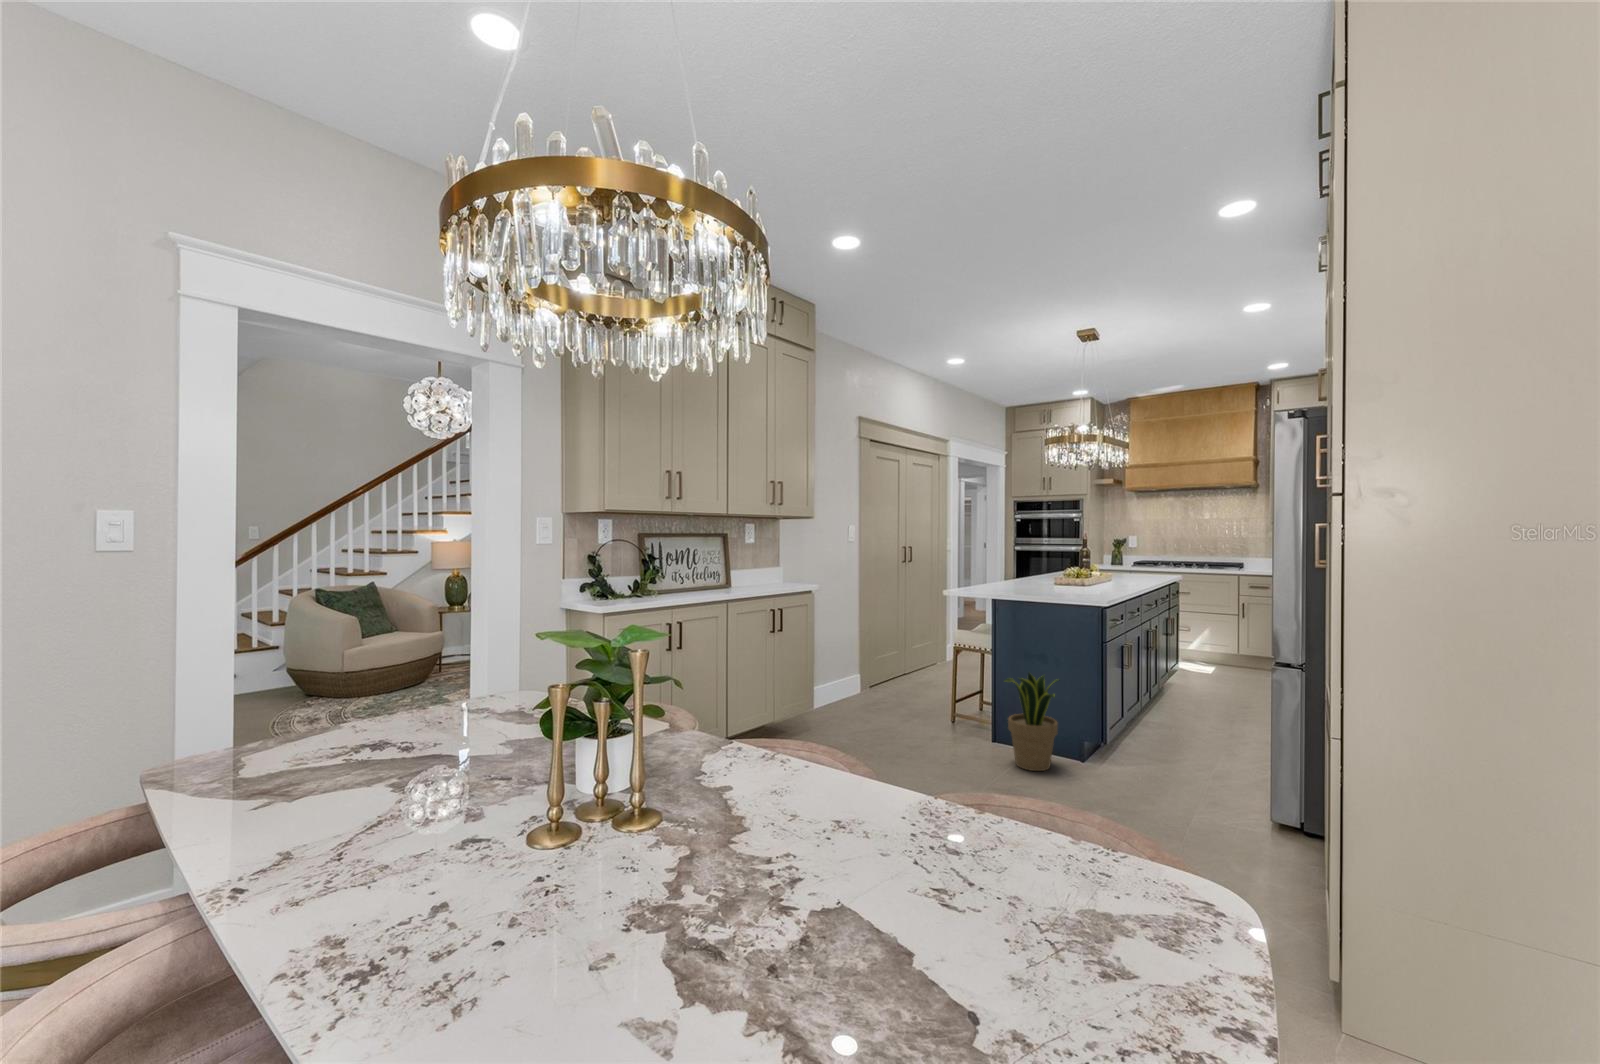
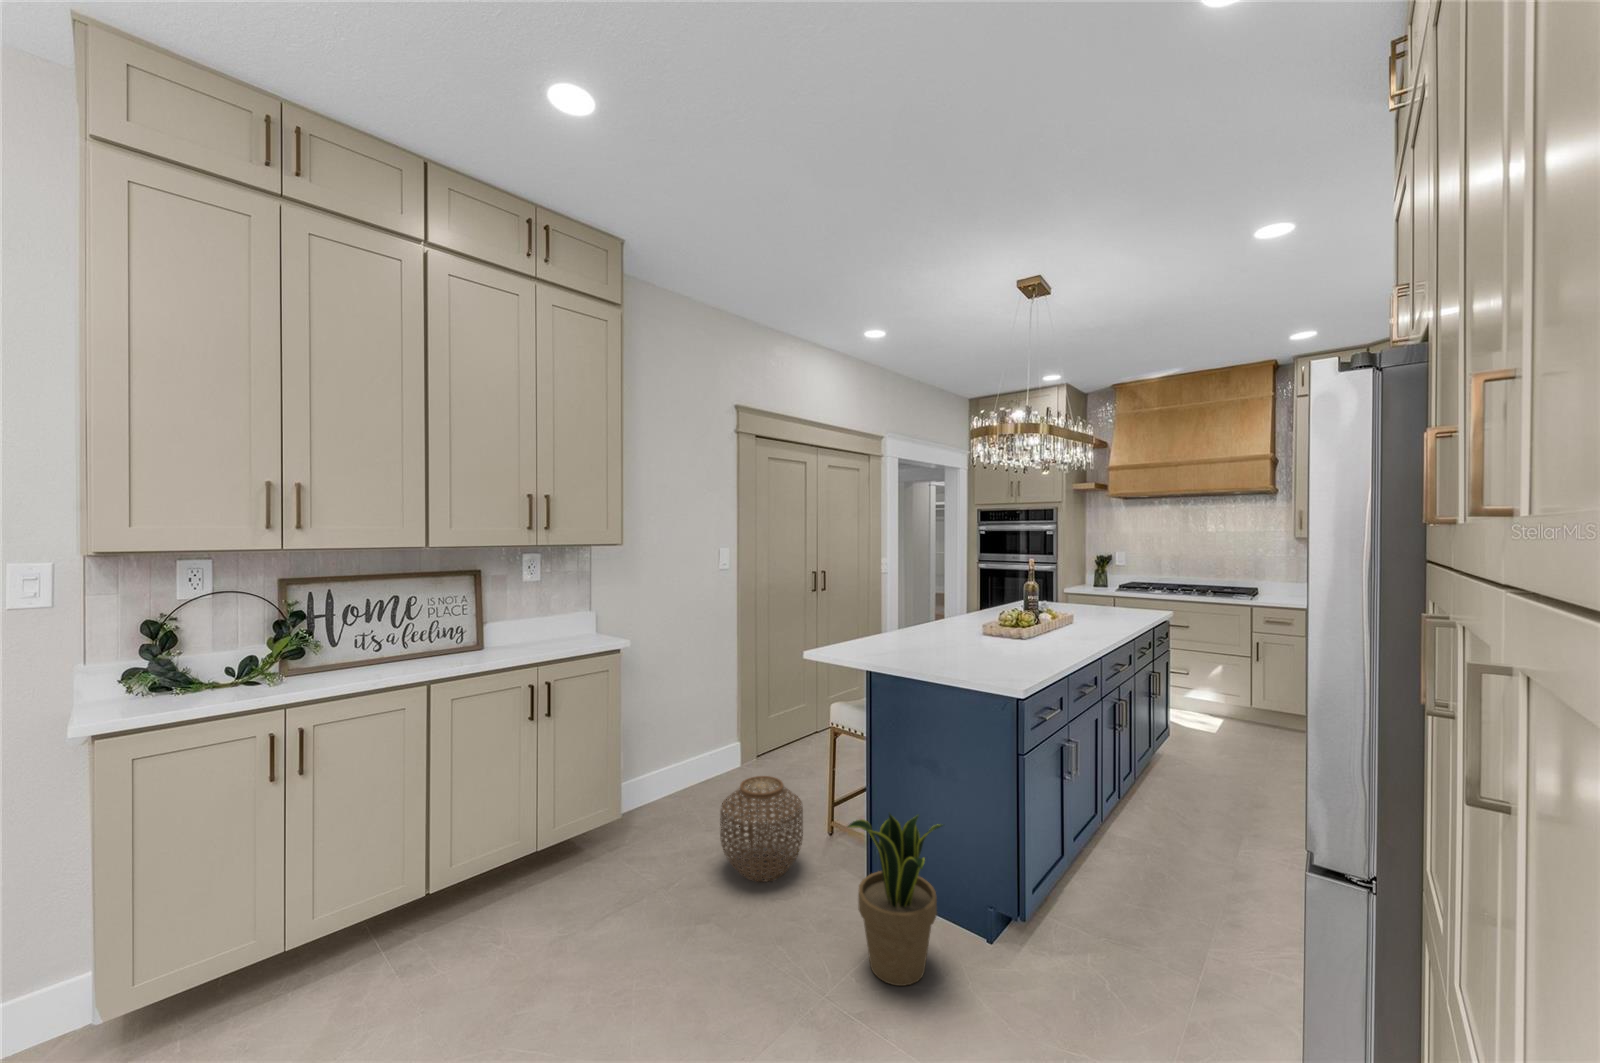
woven basket: none [893,674,950,739] -> present [720,776,803,882]

